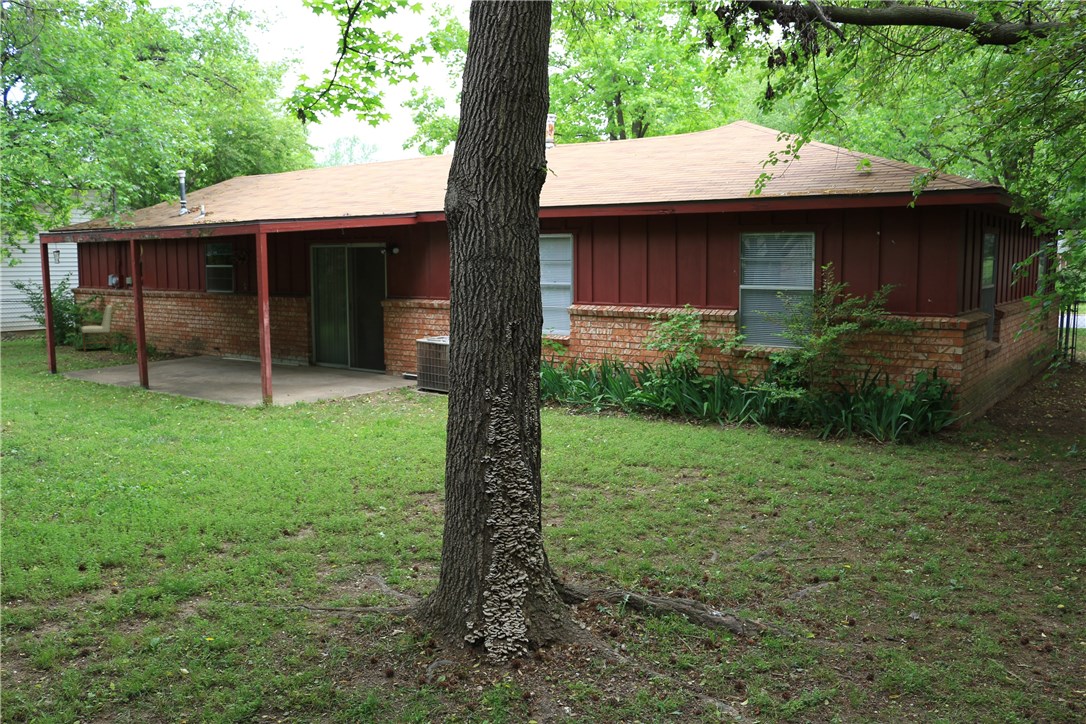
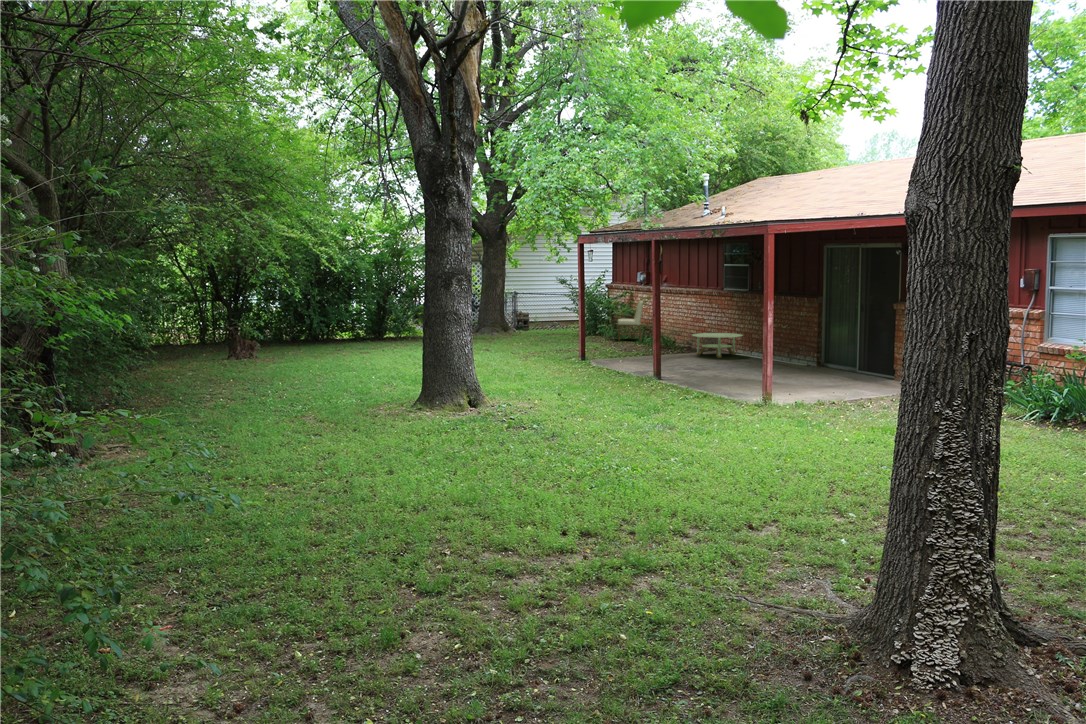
round table: none [175,337,231,363] -> present [693,333,742,358]

